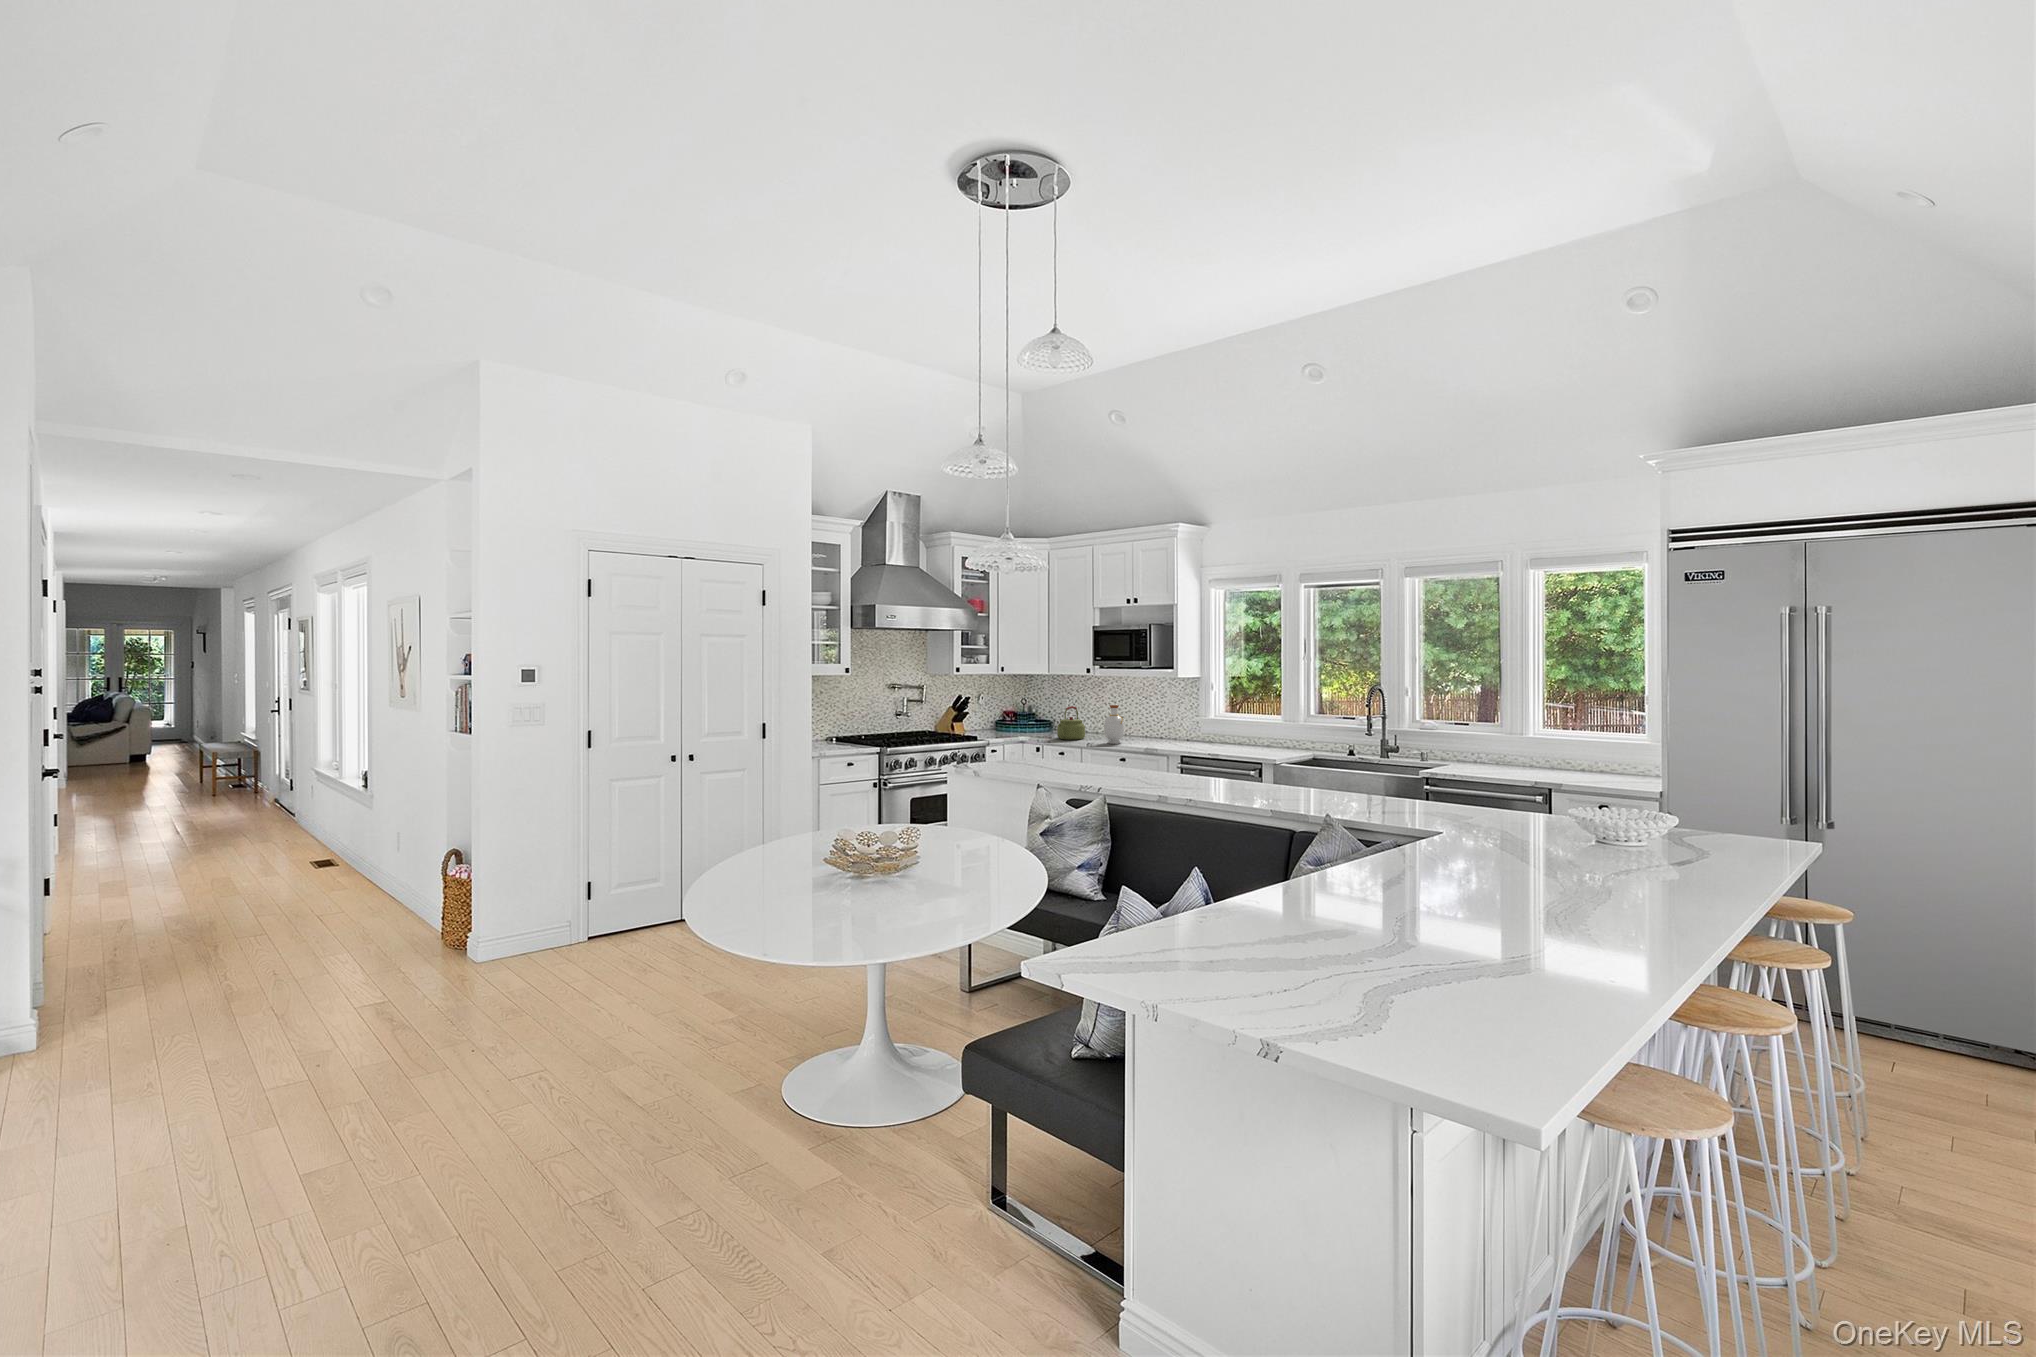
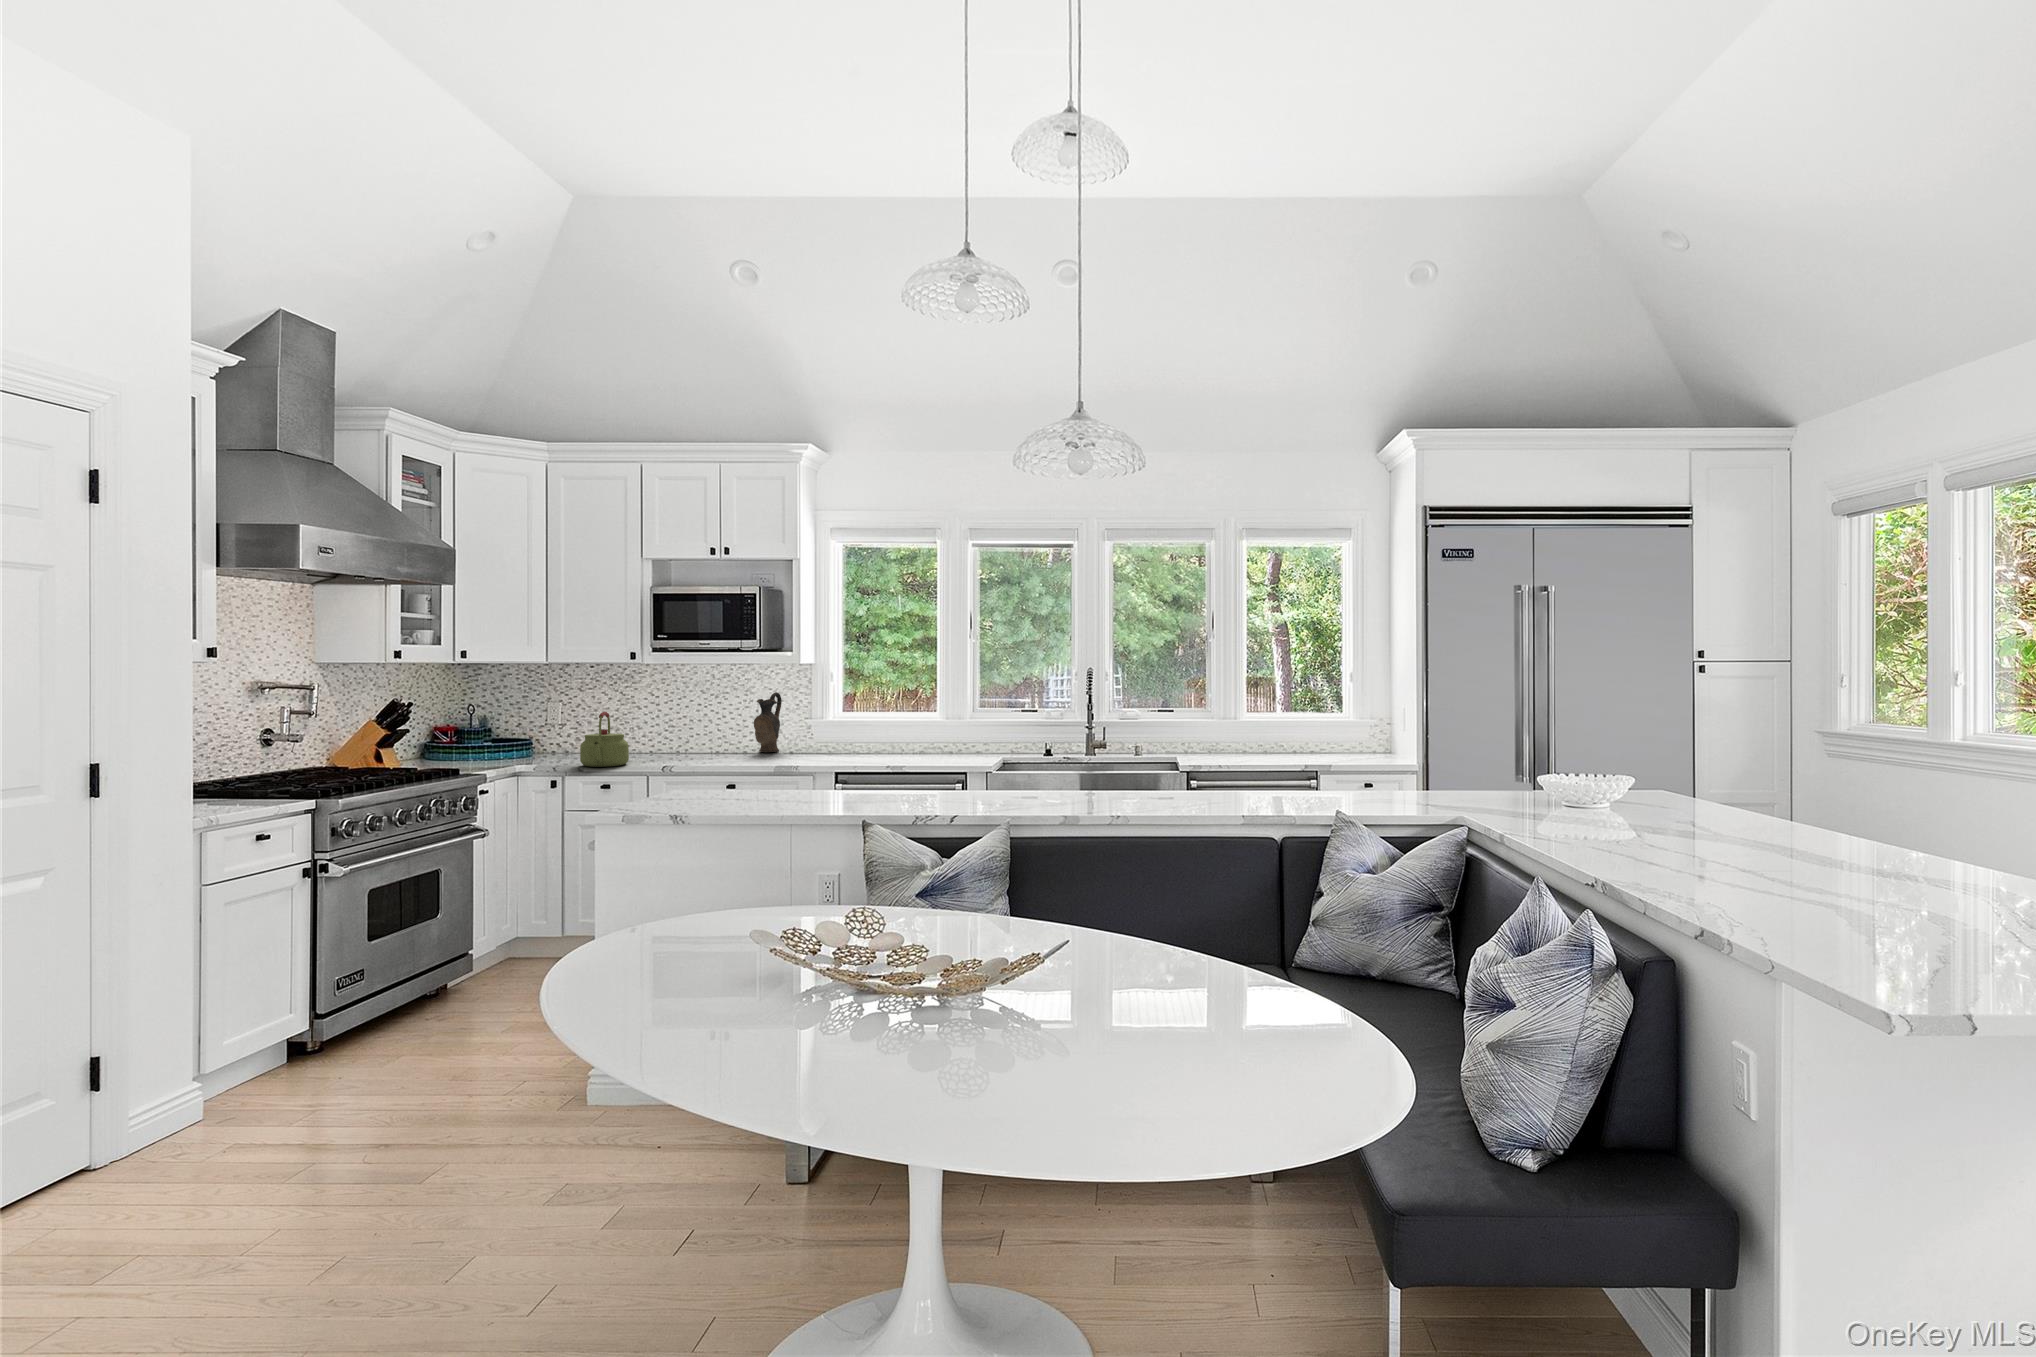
ceramic pitcher: none [1167,697,1189,737] -> present [754,692,782,752]
bottle: present [1104,705,1124,744] -> none [678,706,711,767]

